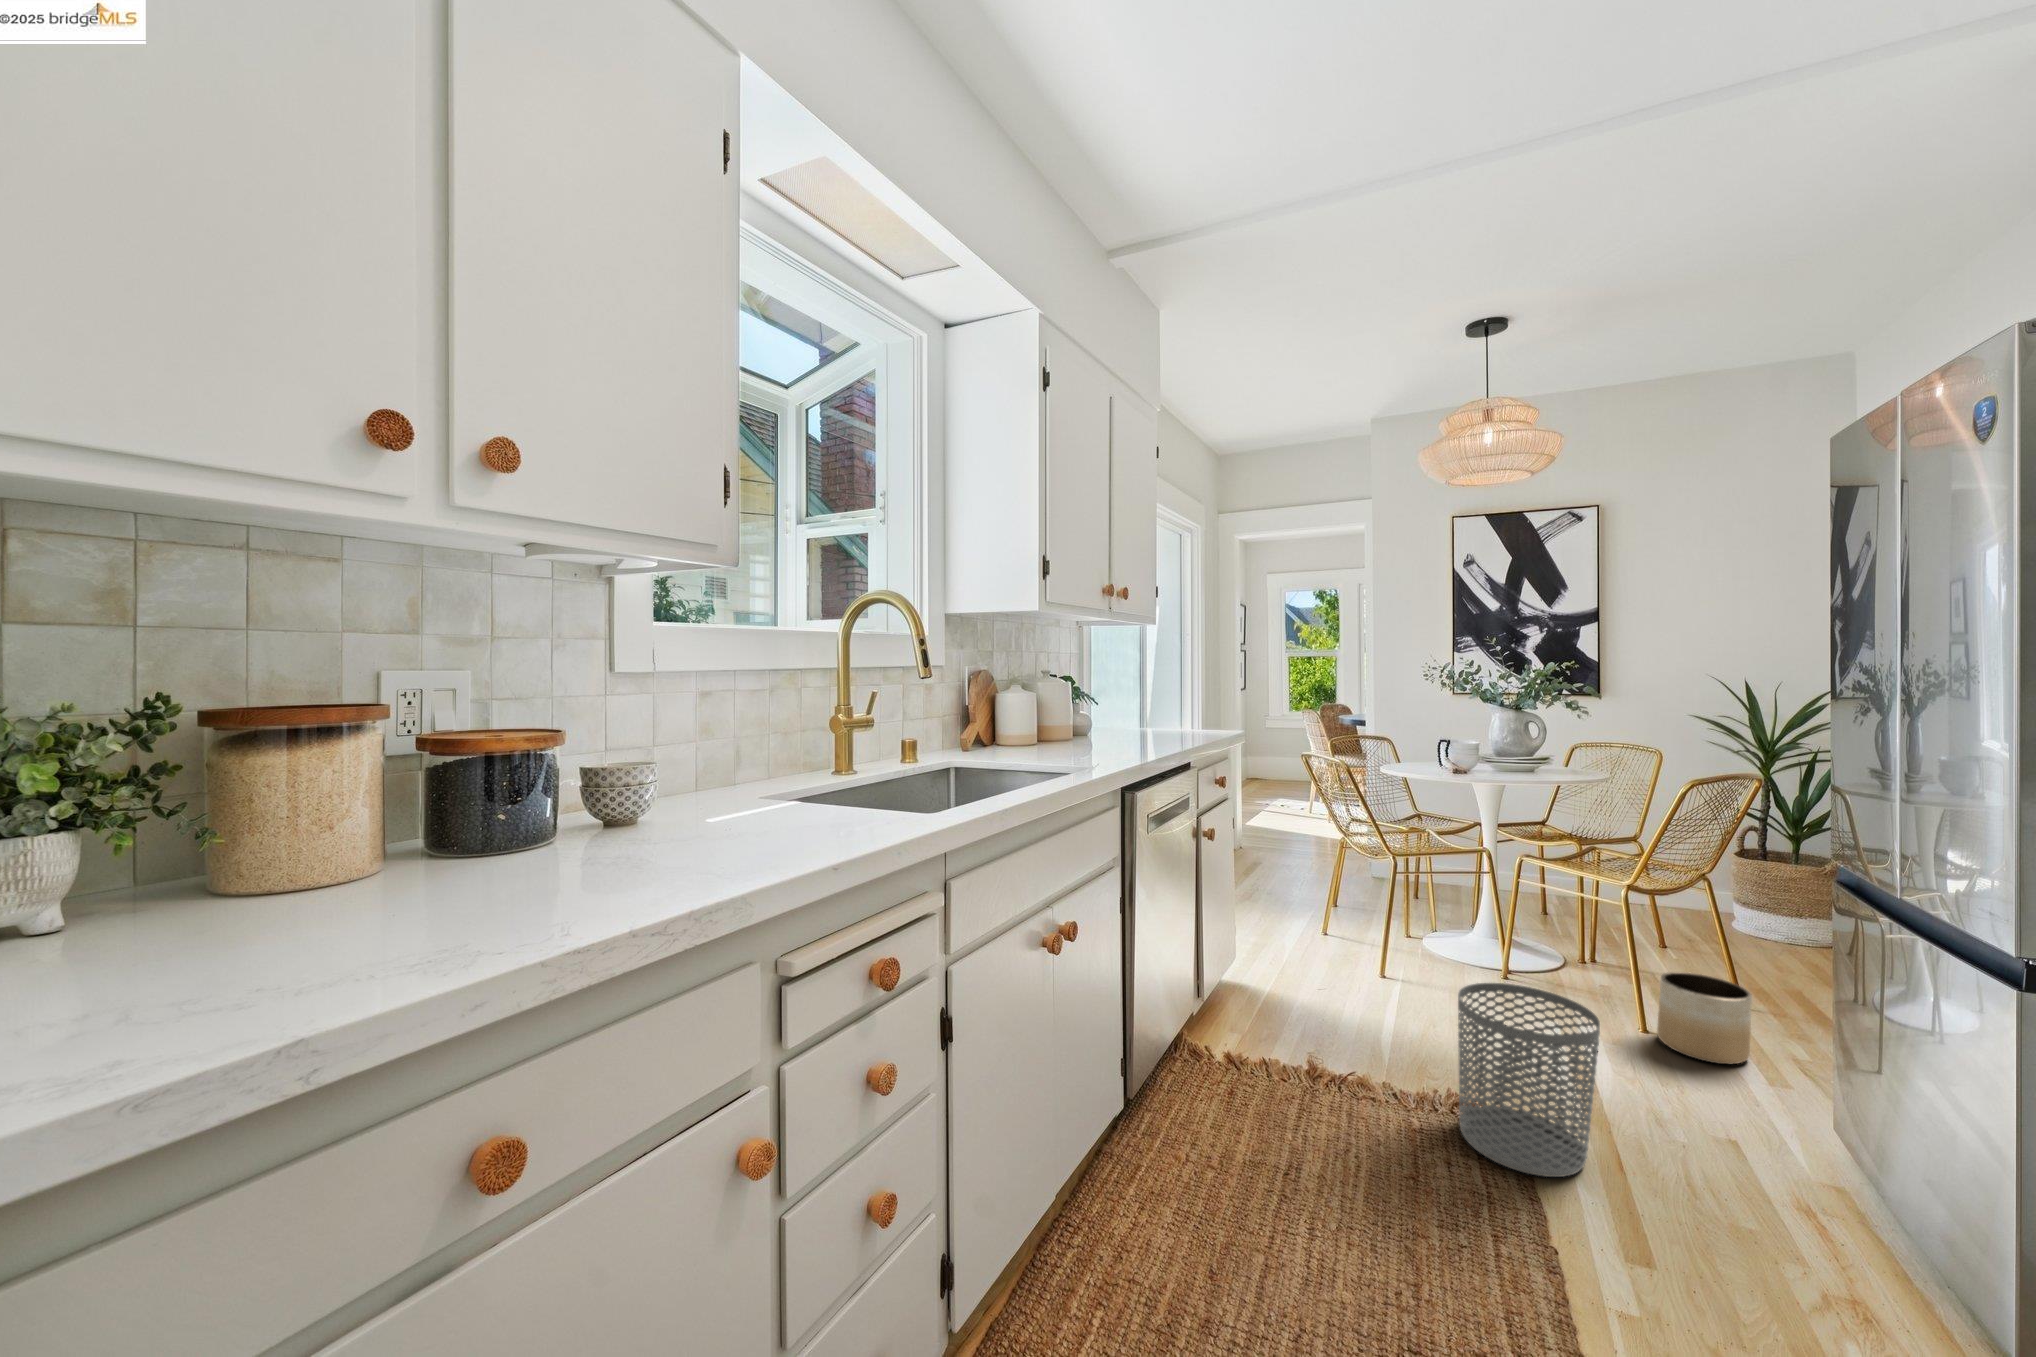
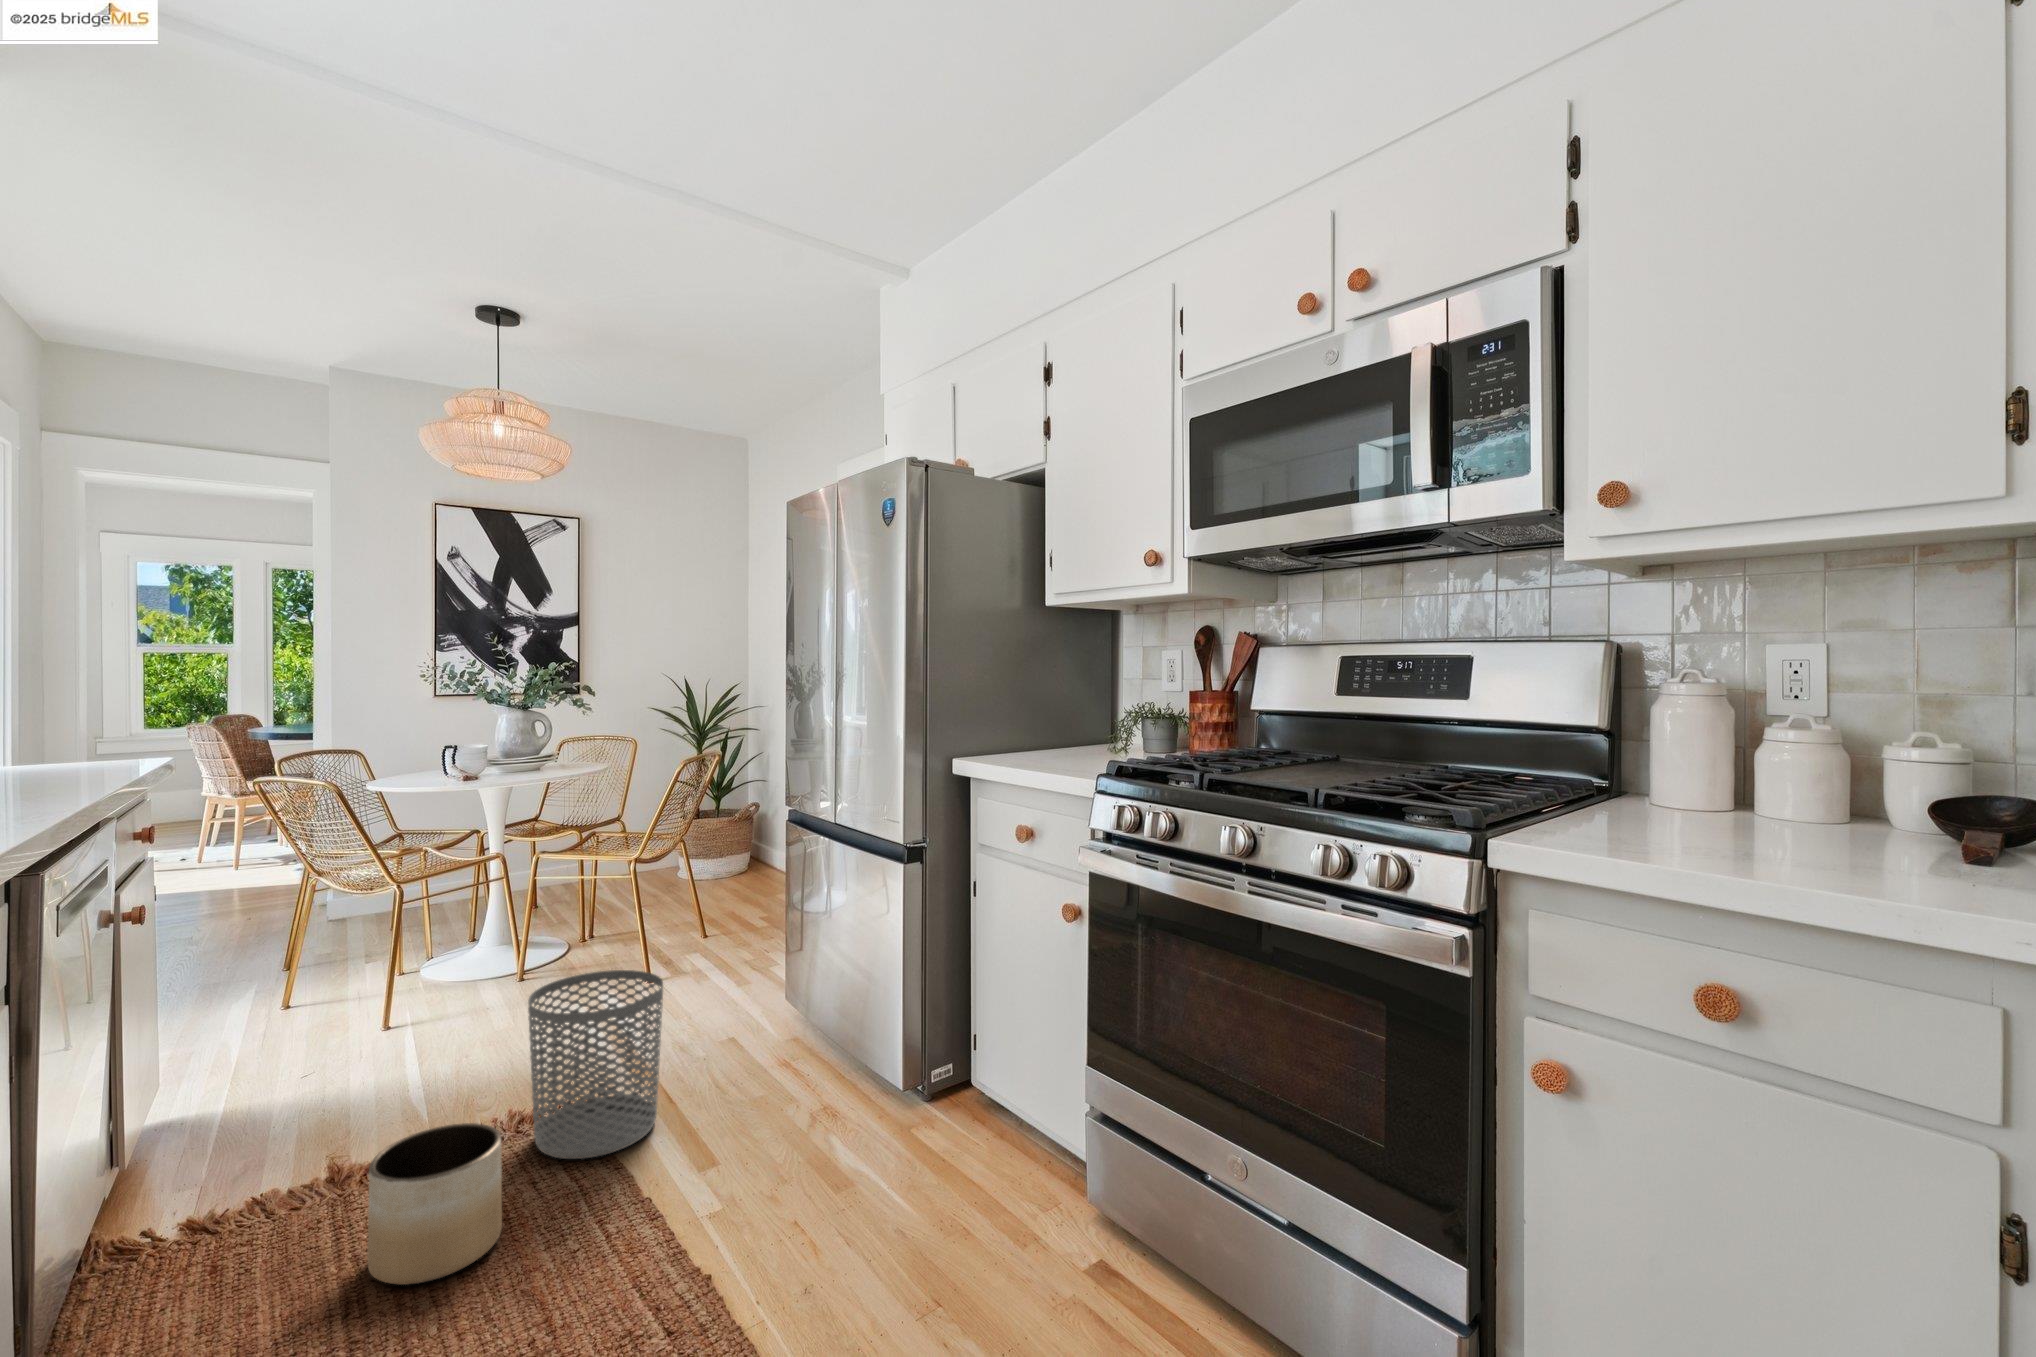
planter: present [1657,972,1752,1064] -> present [367,1123,502,1285]

